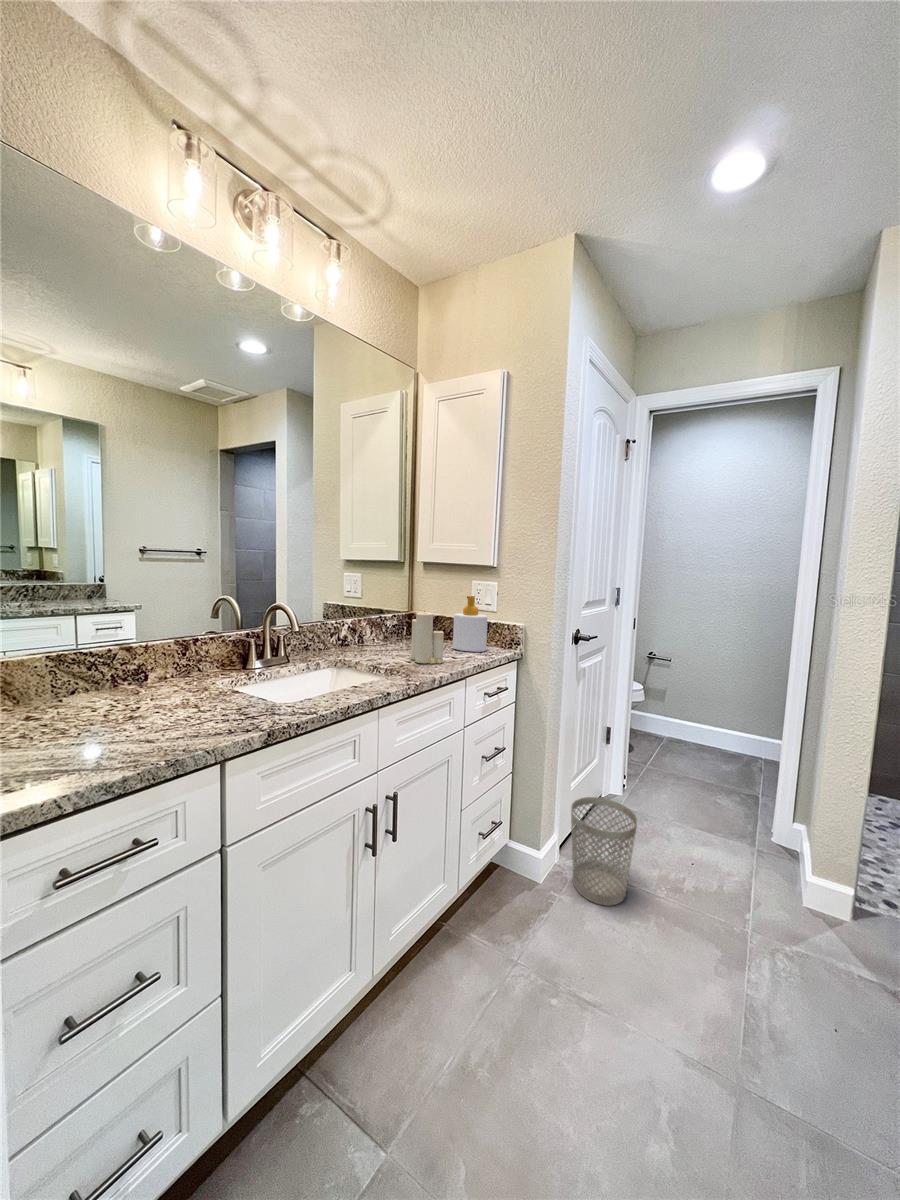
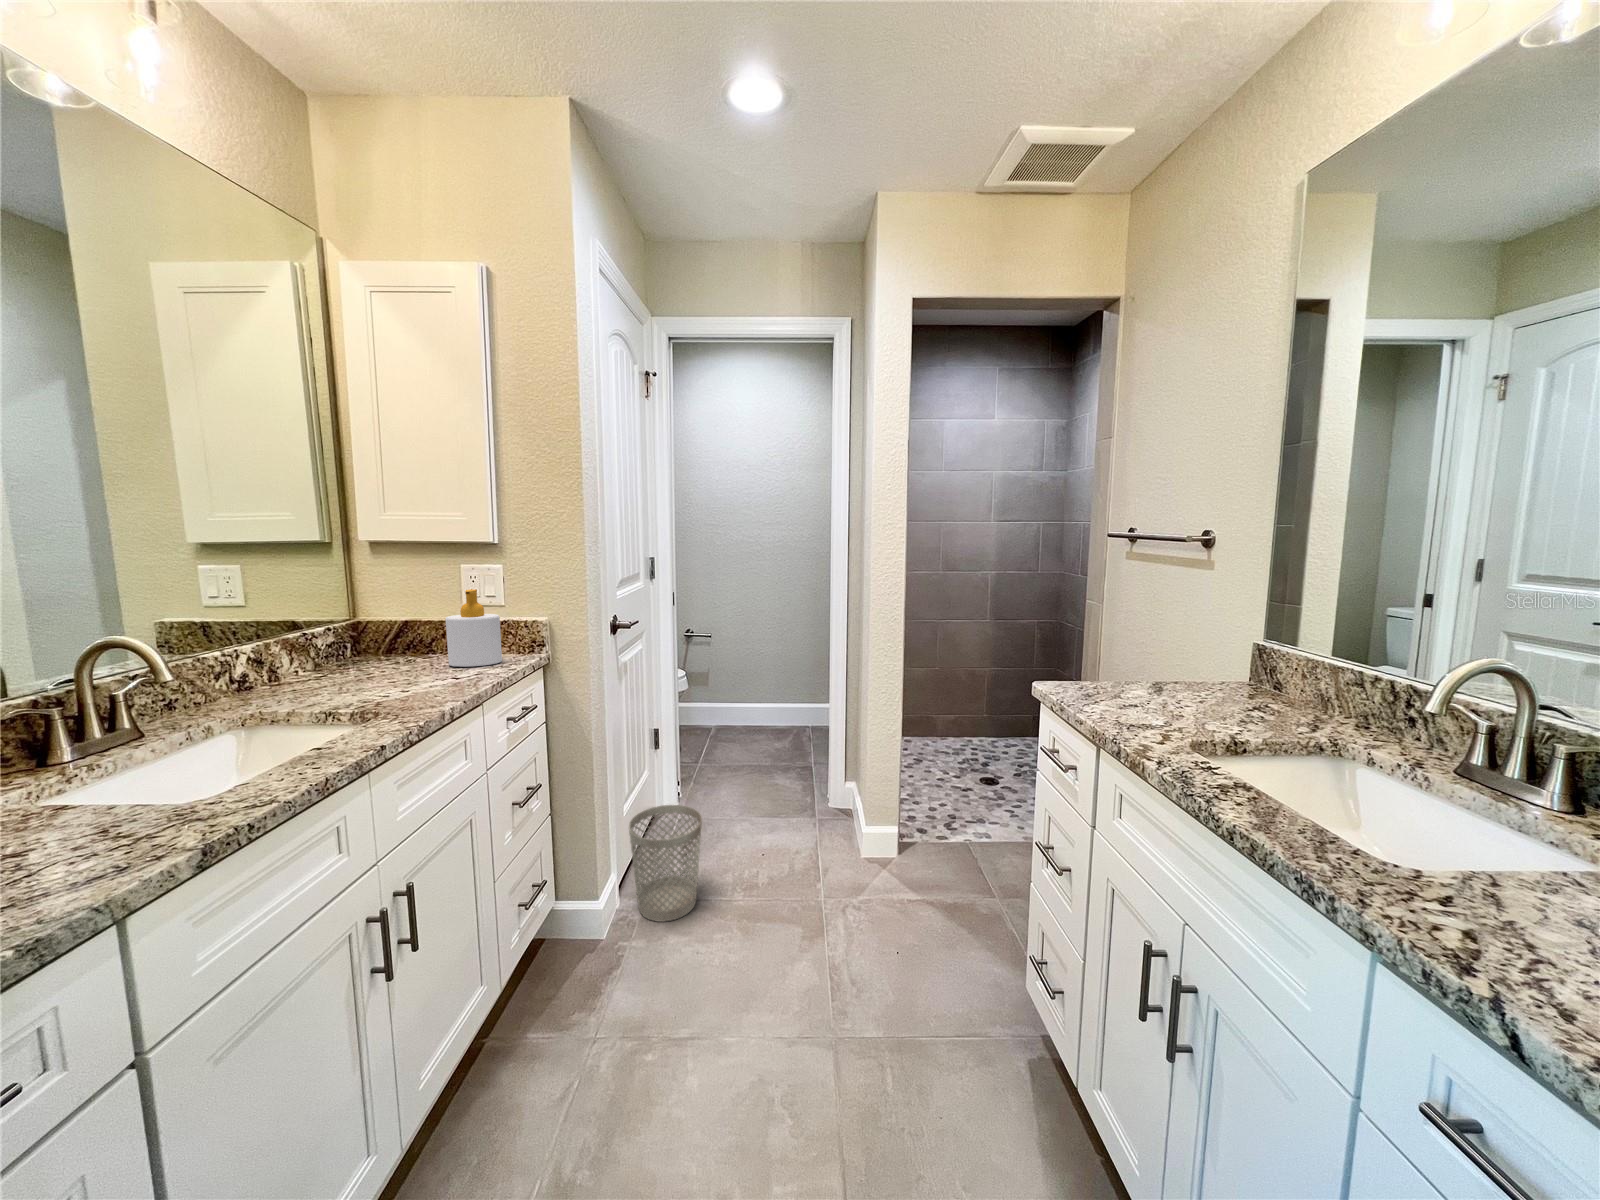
candle: present [411,612,444,664] -> none [384,614,445,695]

